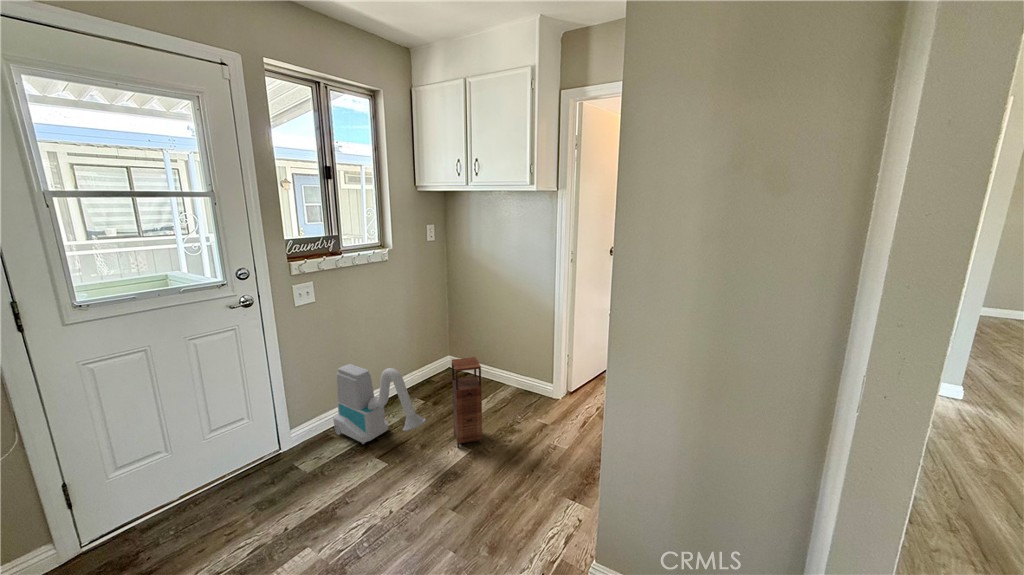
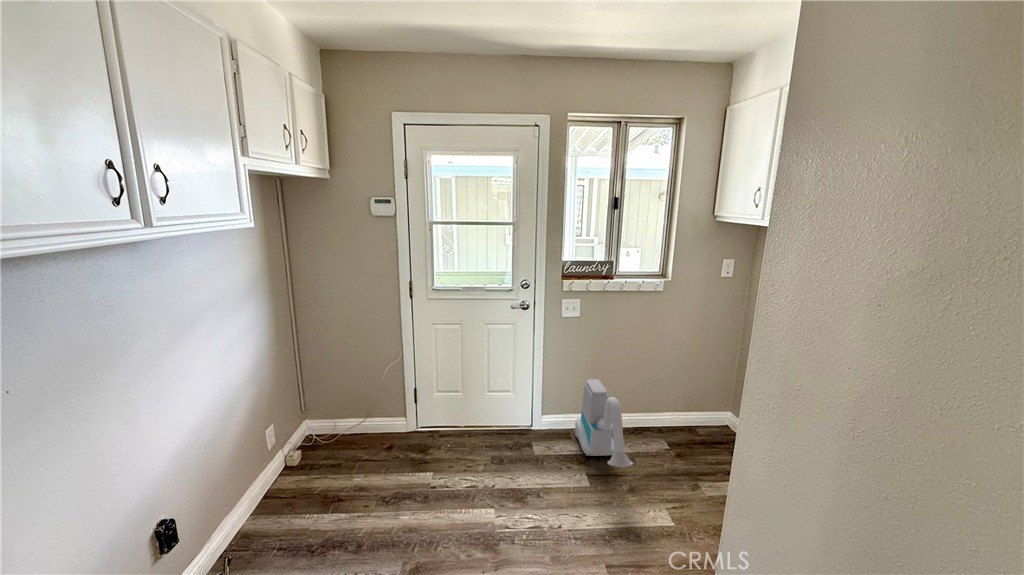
storage cabinet: present [452,357,482,448] -> none [663,416,711,530]

